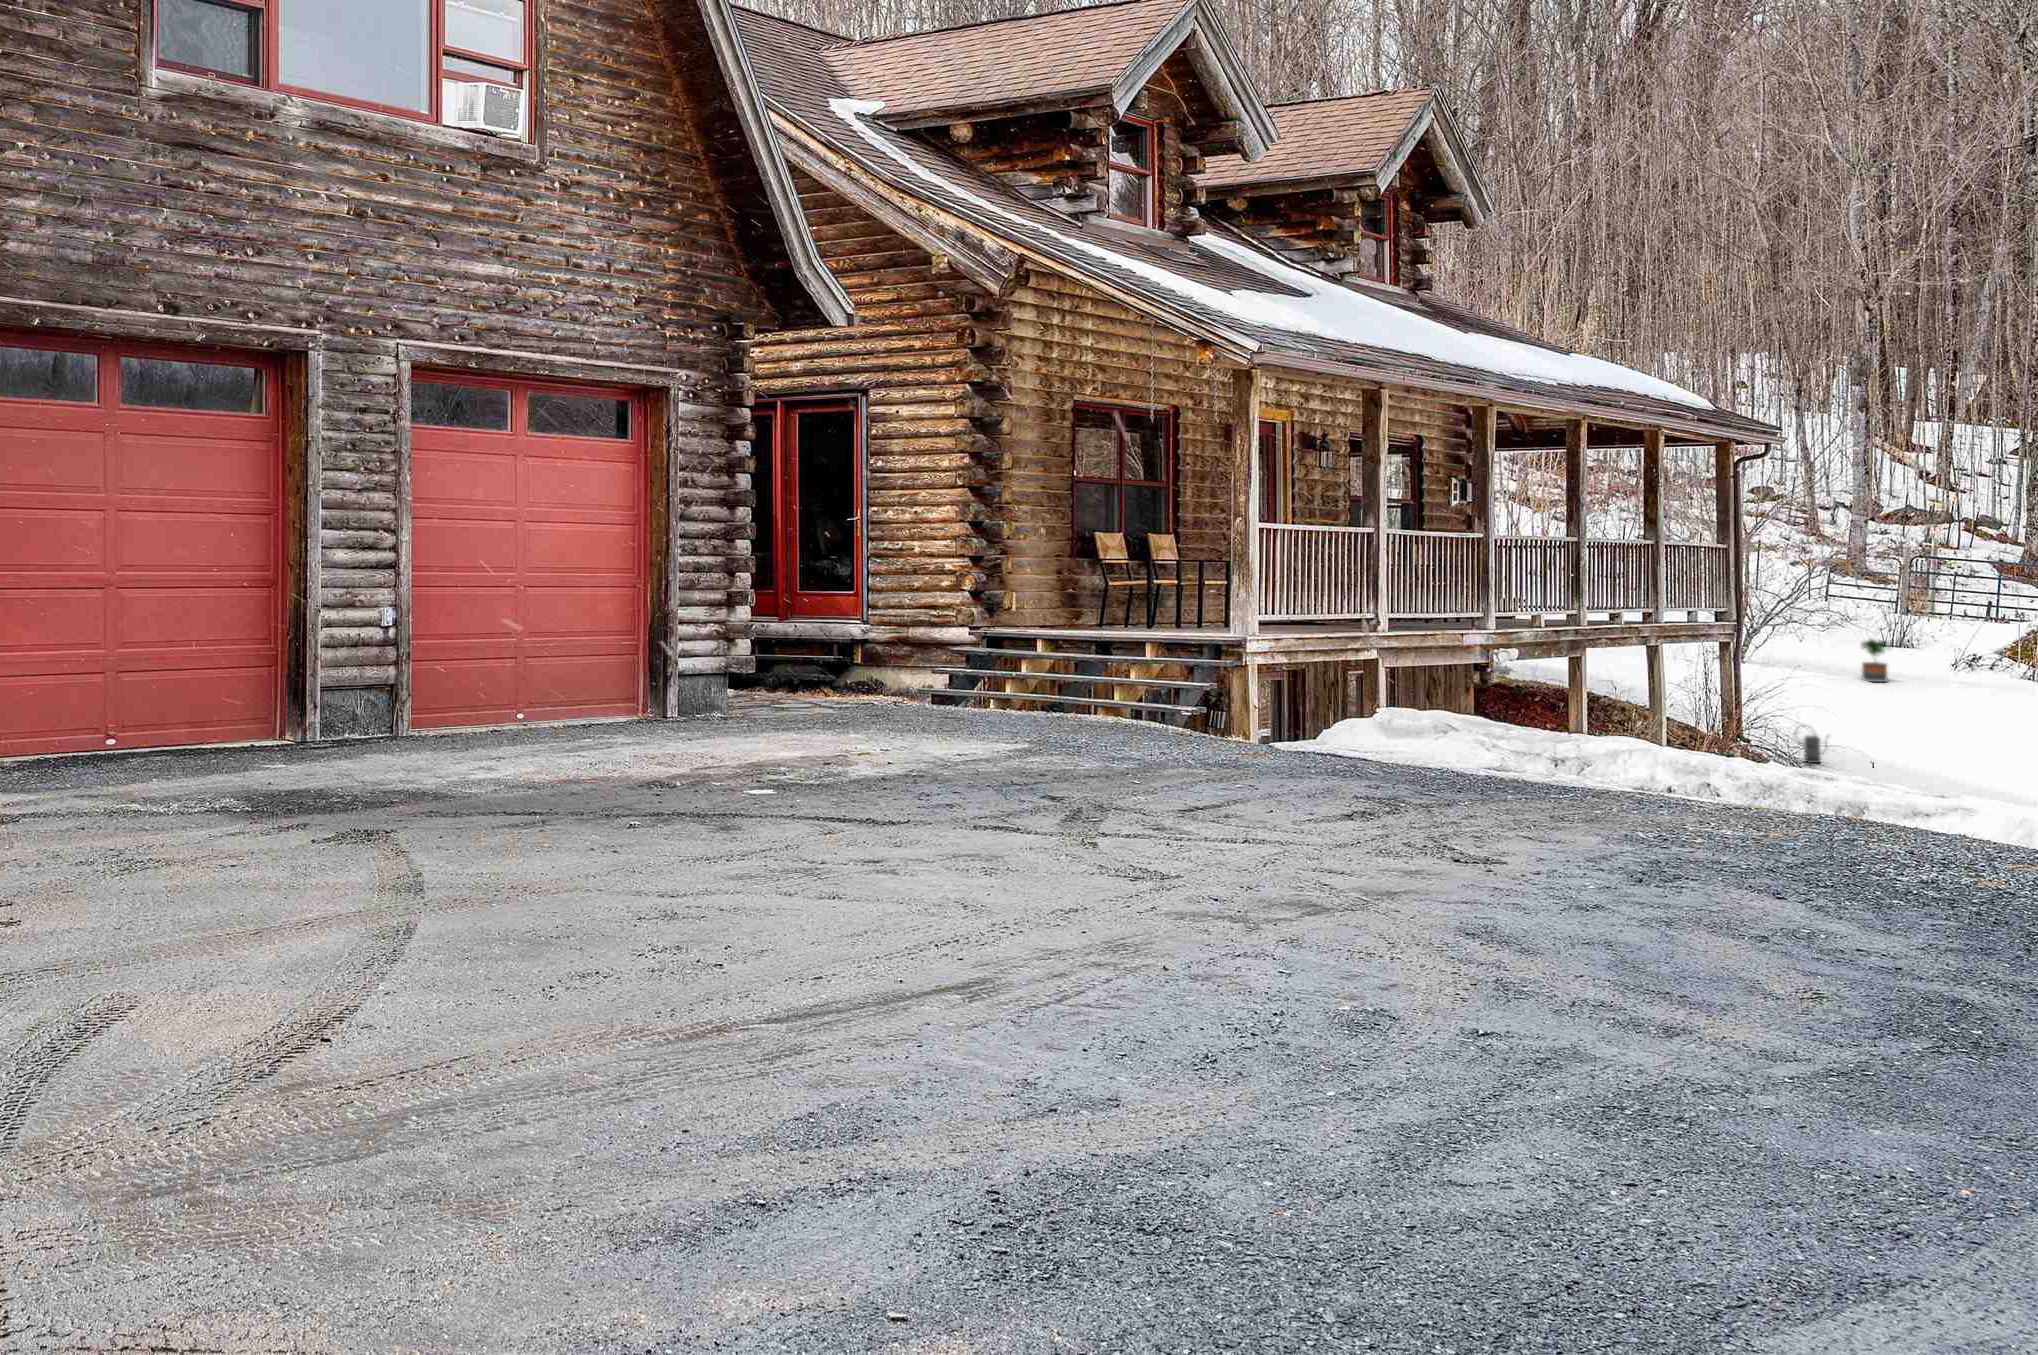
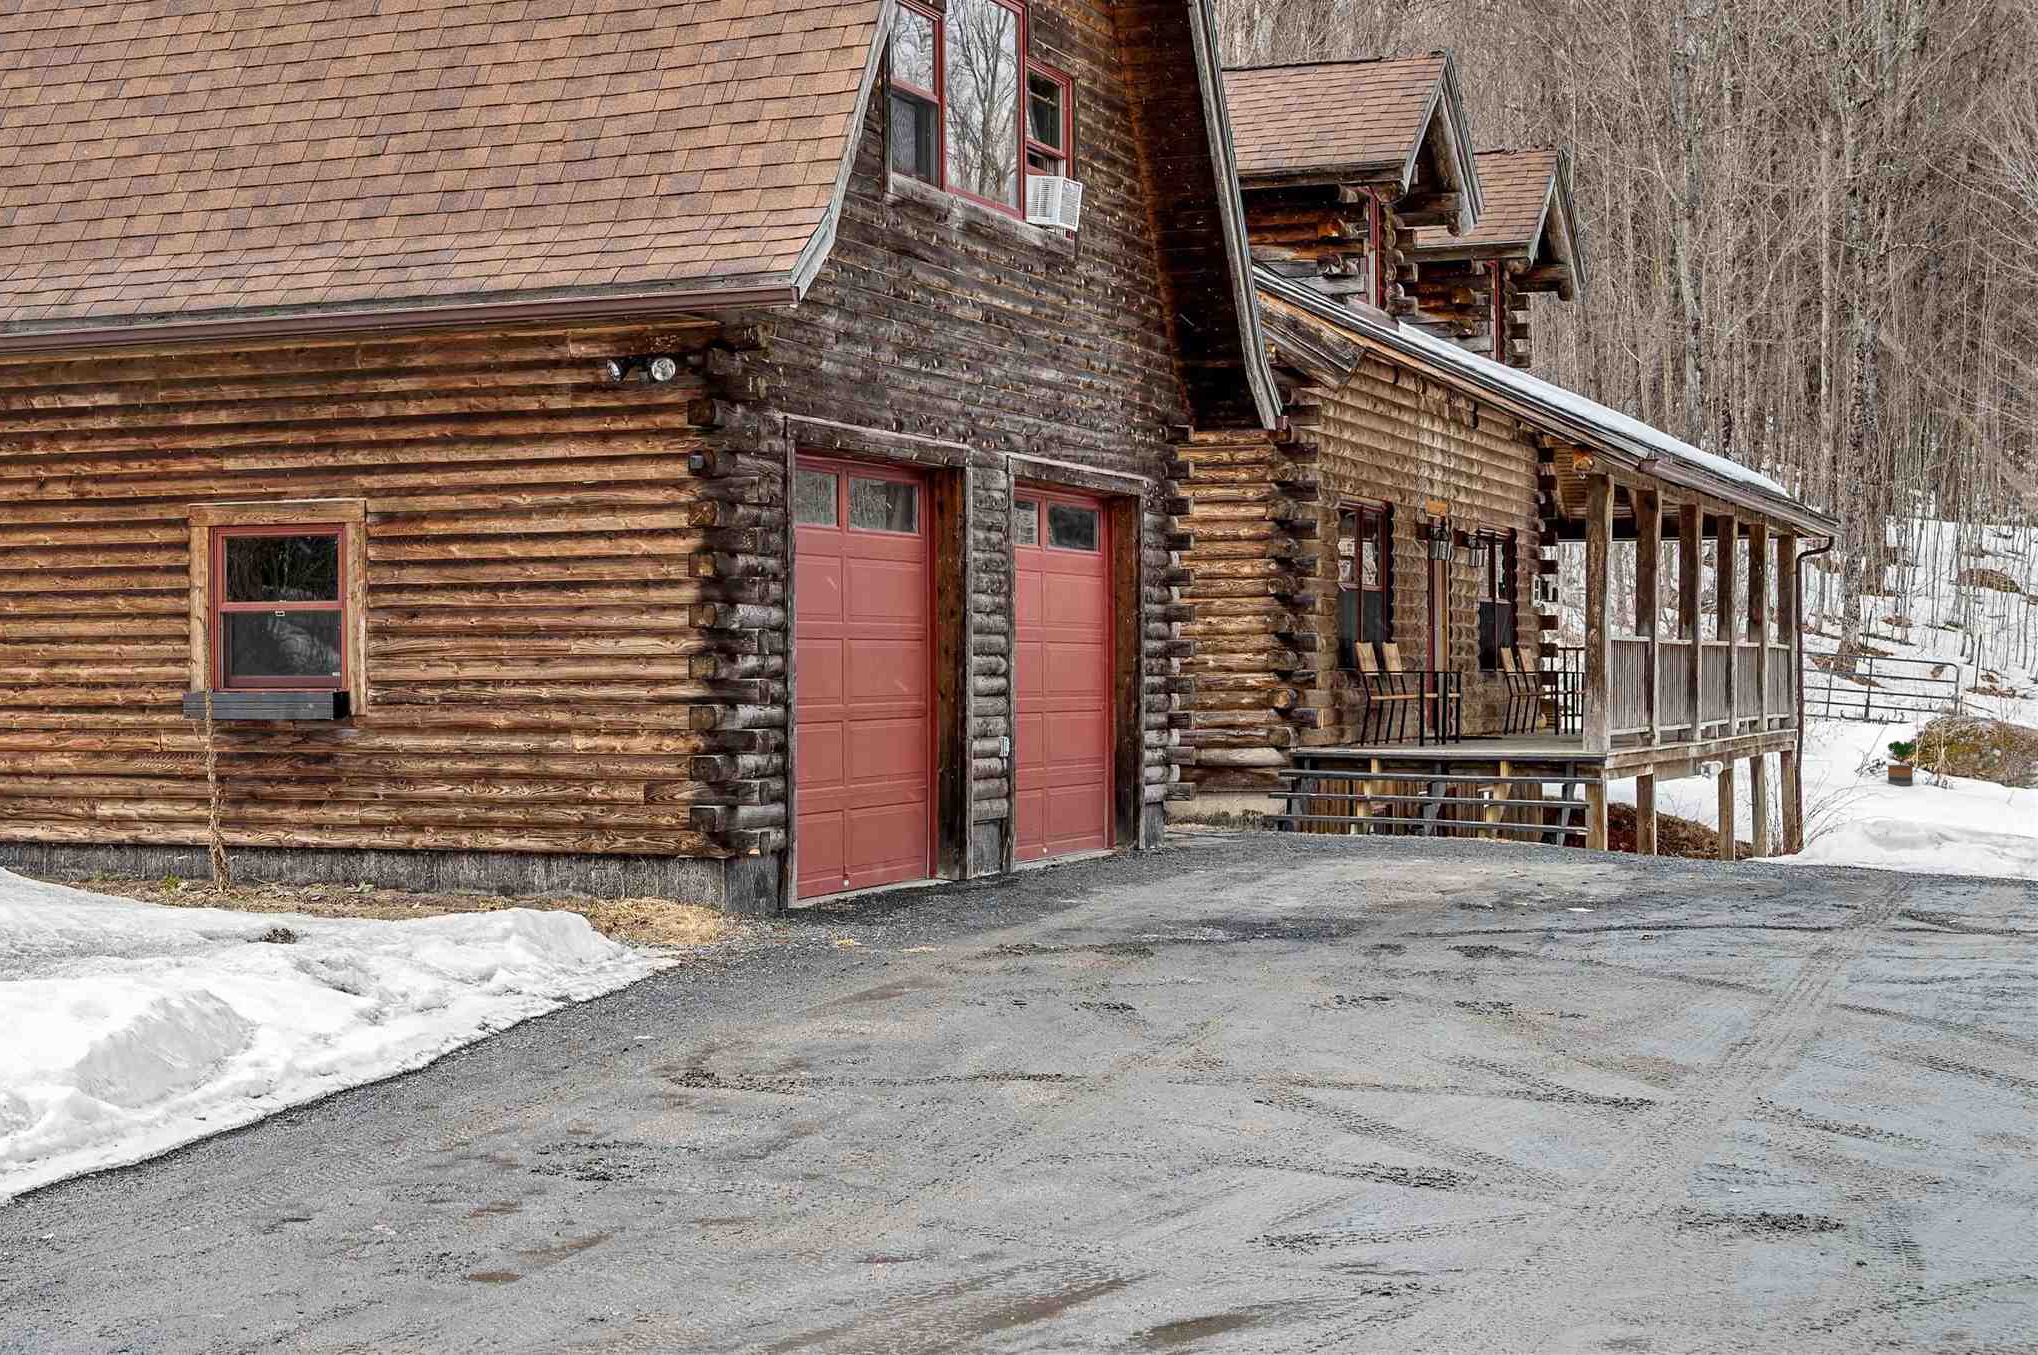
watering can: present [1796,731,1824,763] -> none [1946,829,1982,867]

